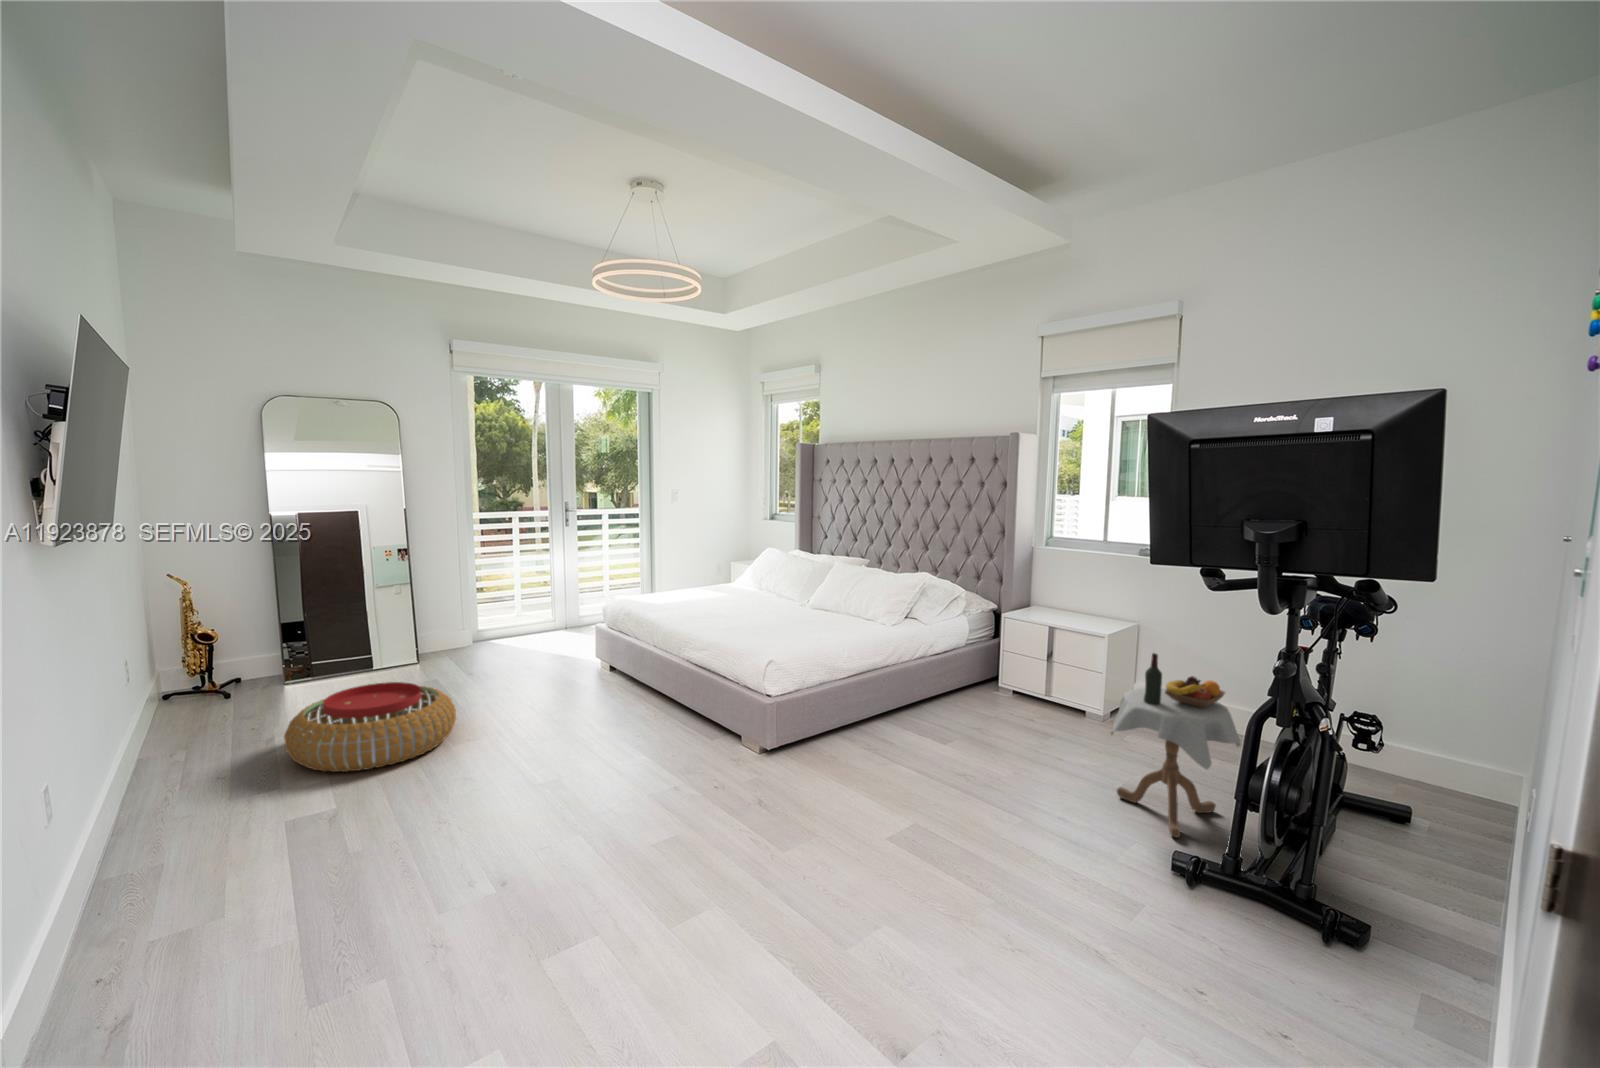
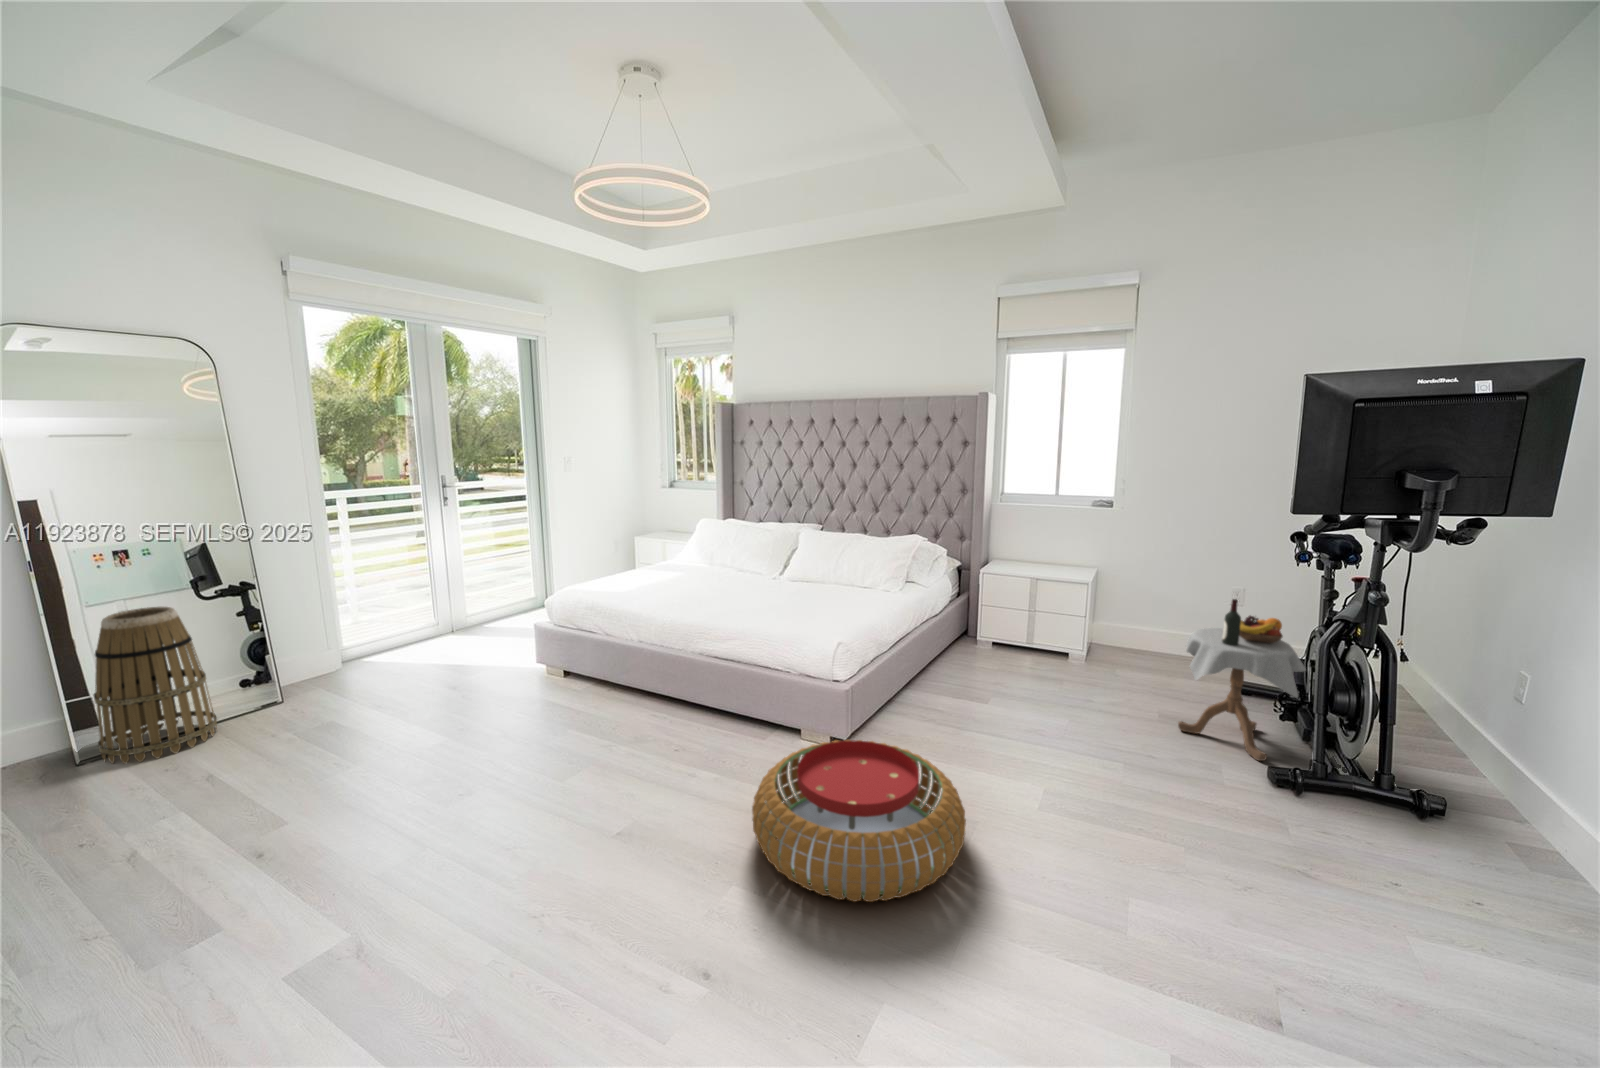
basket: none [309,580,378,683] -> present [93,607,217,764]
pouf: present [284,682,456,772] -> present [752,740,966,902]

